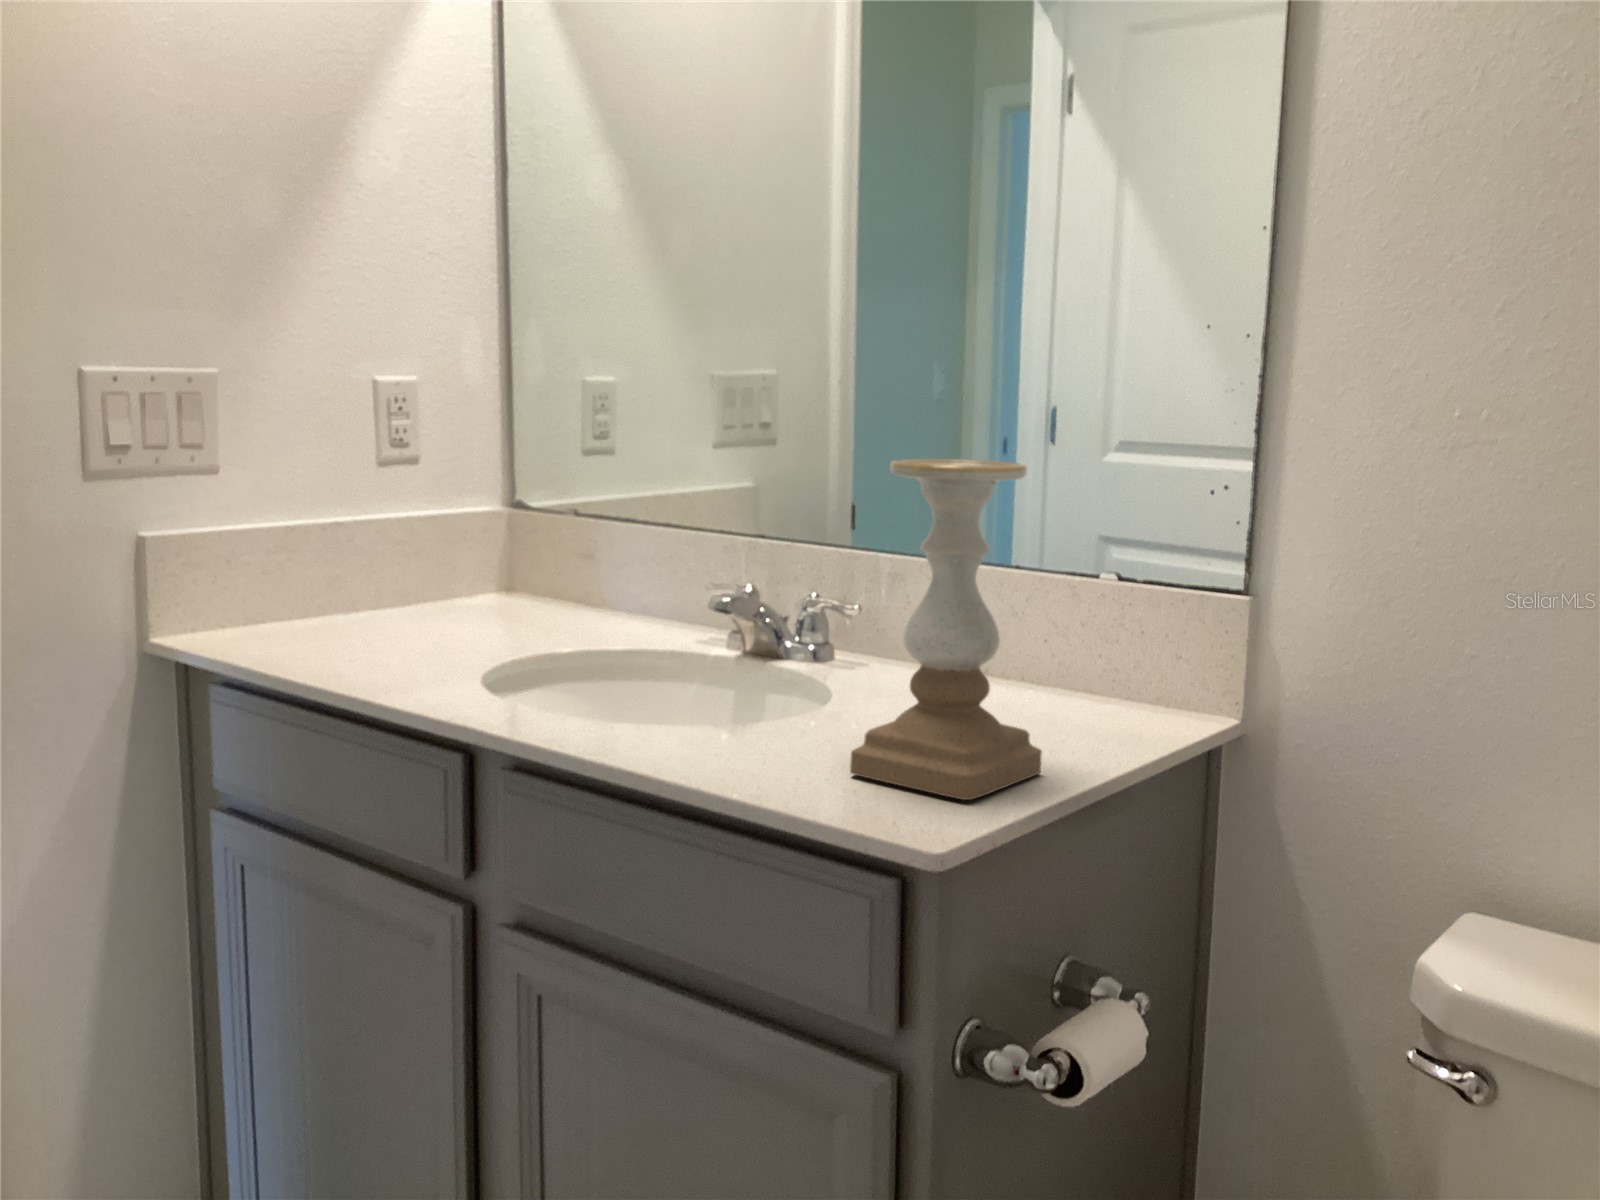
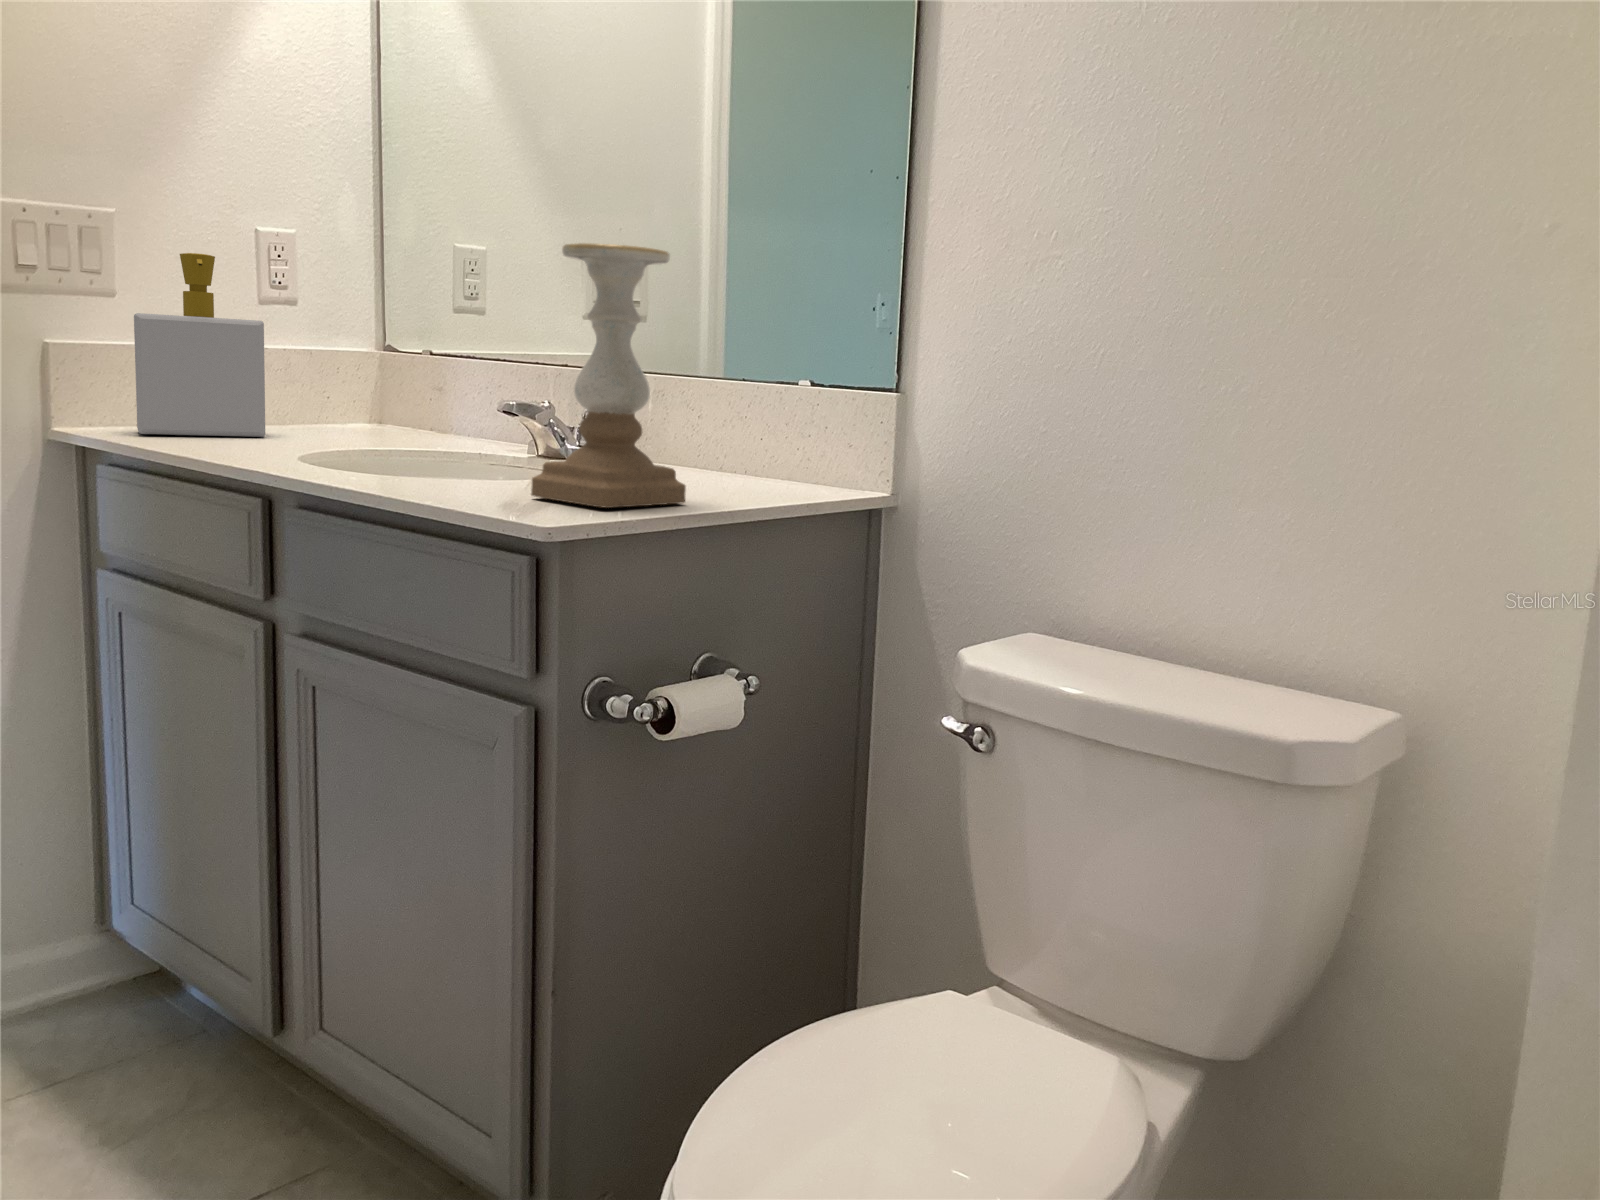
soap bottle: none [245,422,405,646] -> present [134,253,265,437]

